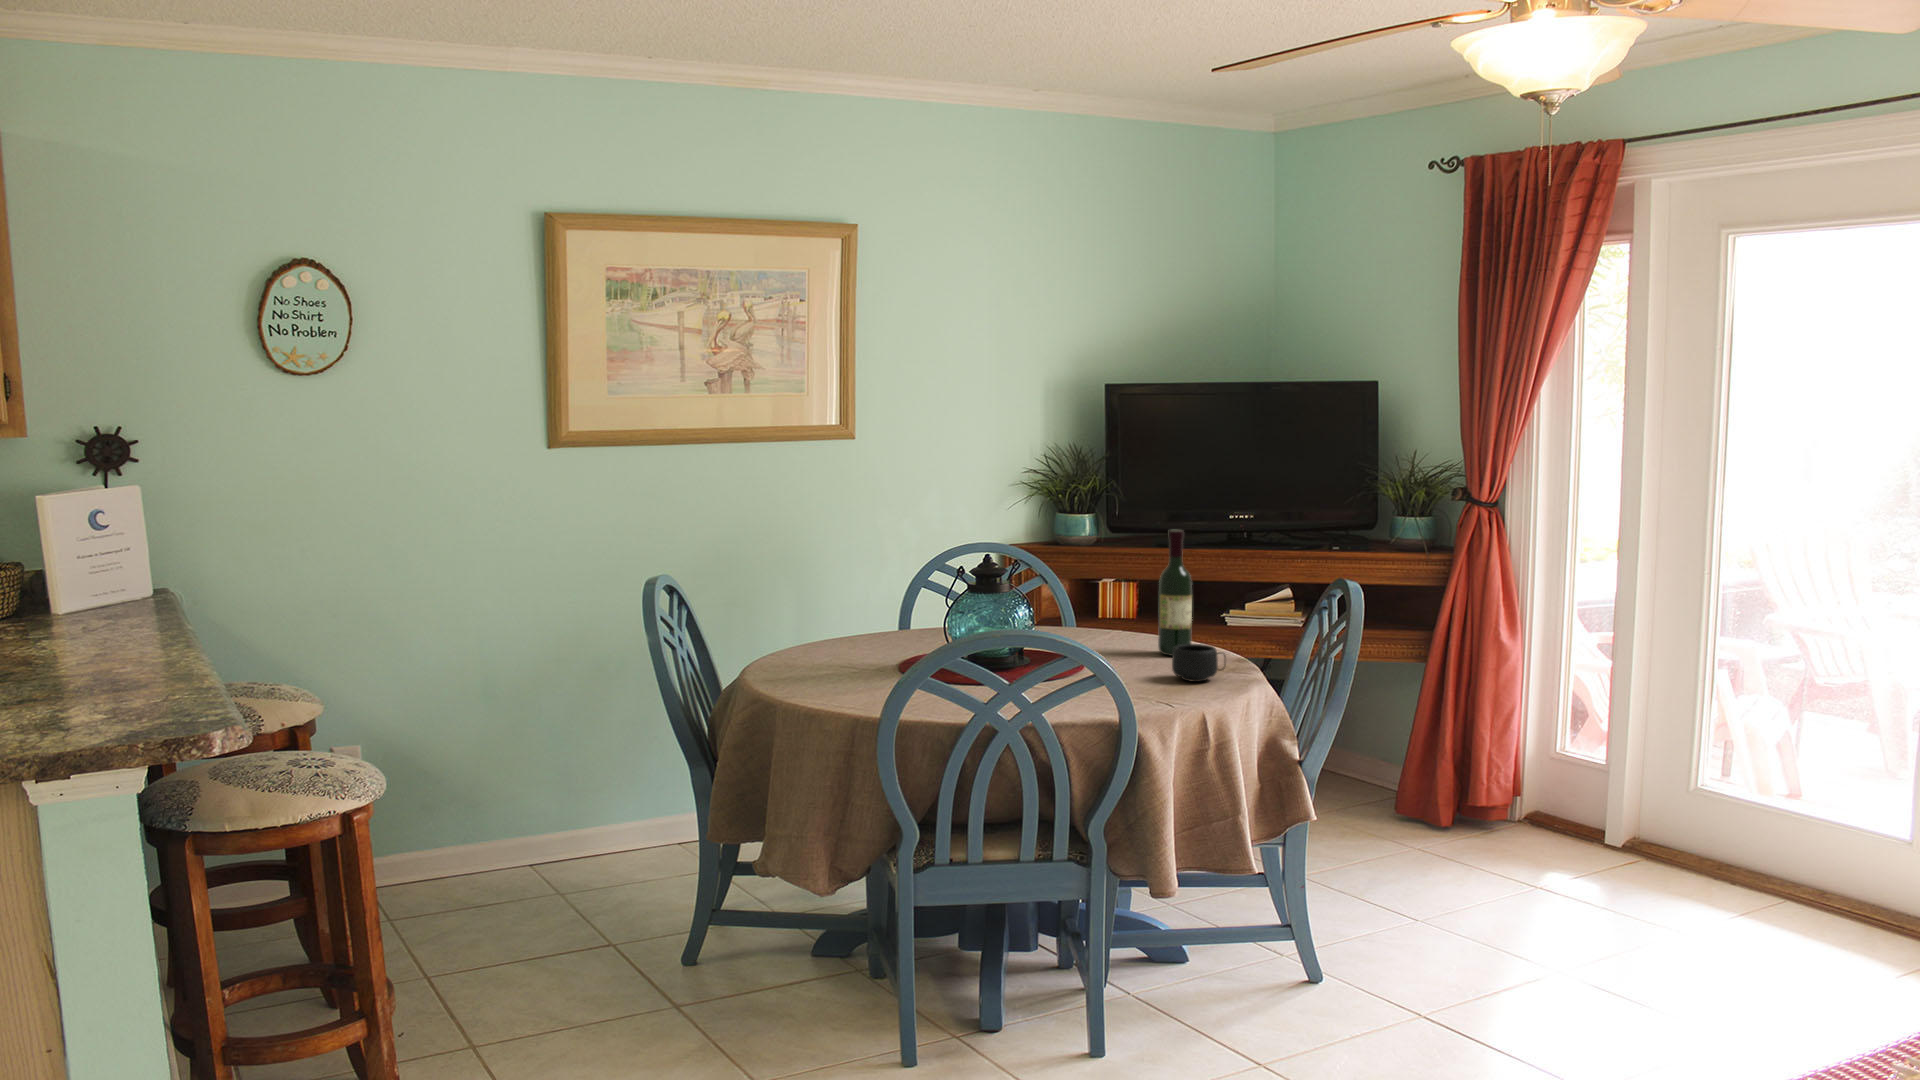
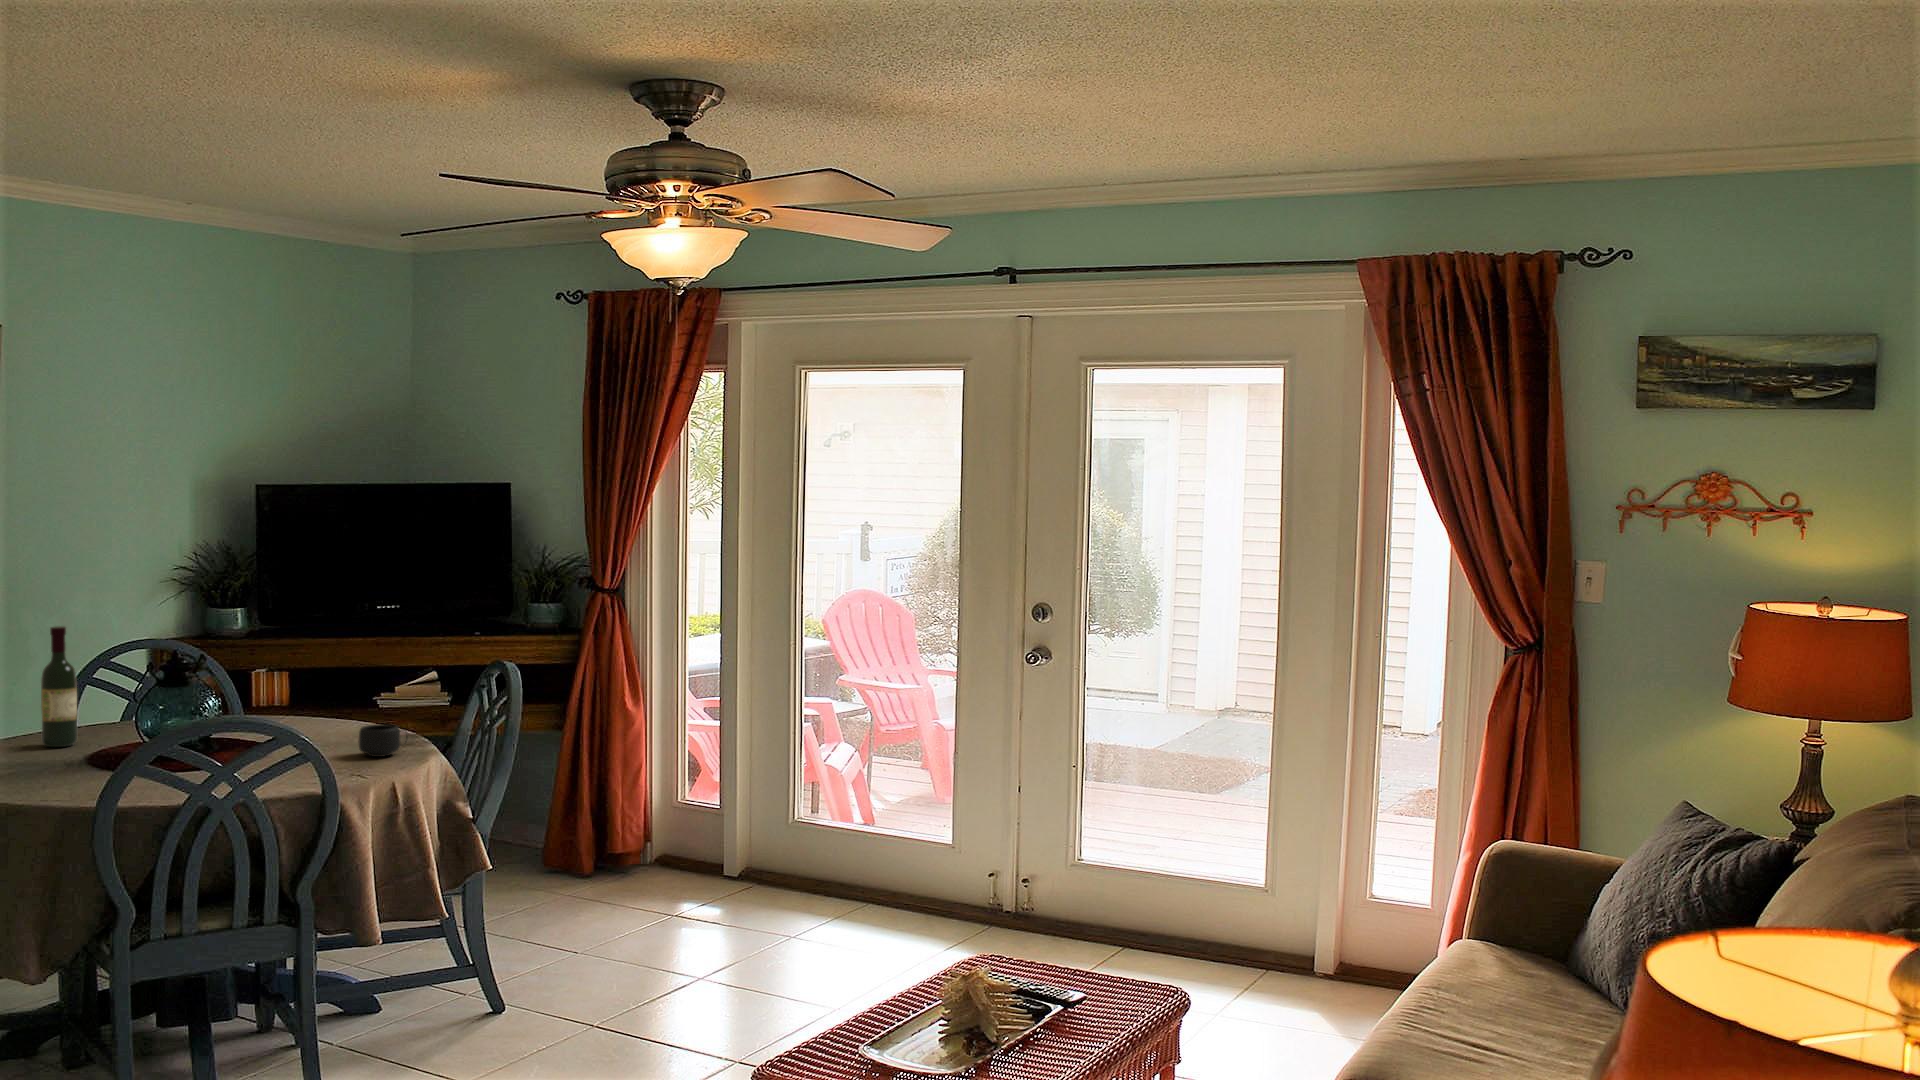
wine bottle: present [1158,530,1192,656] -> present [41,626,77,747]

